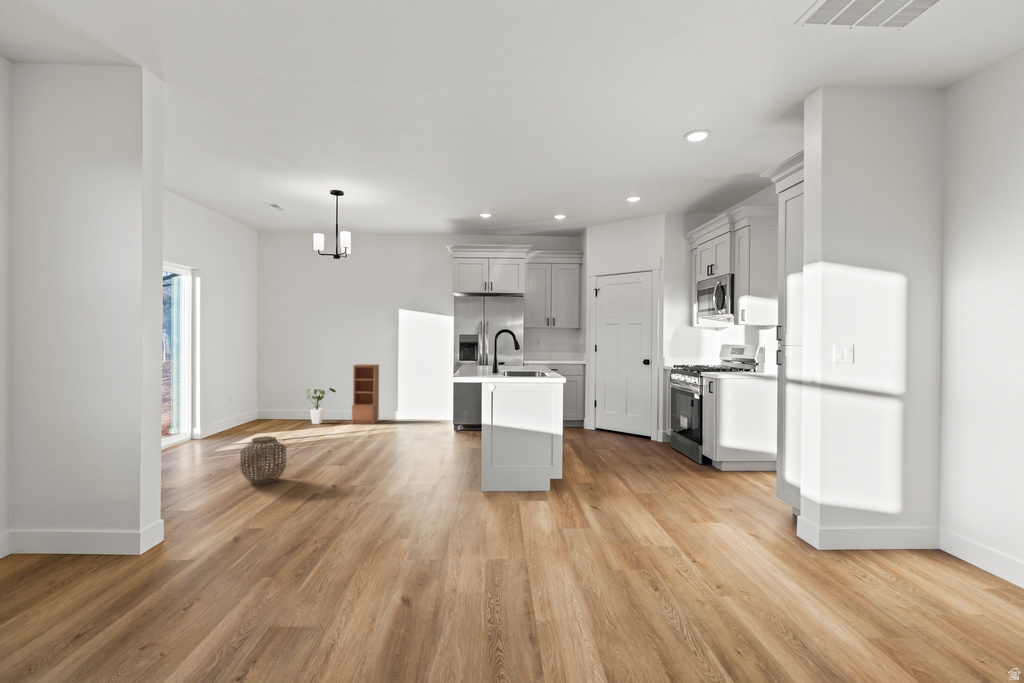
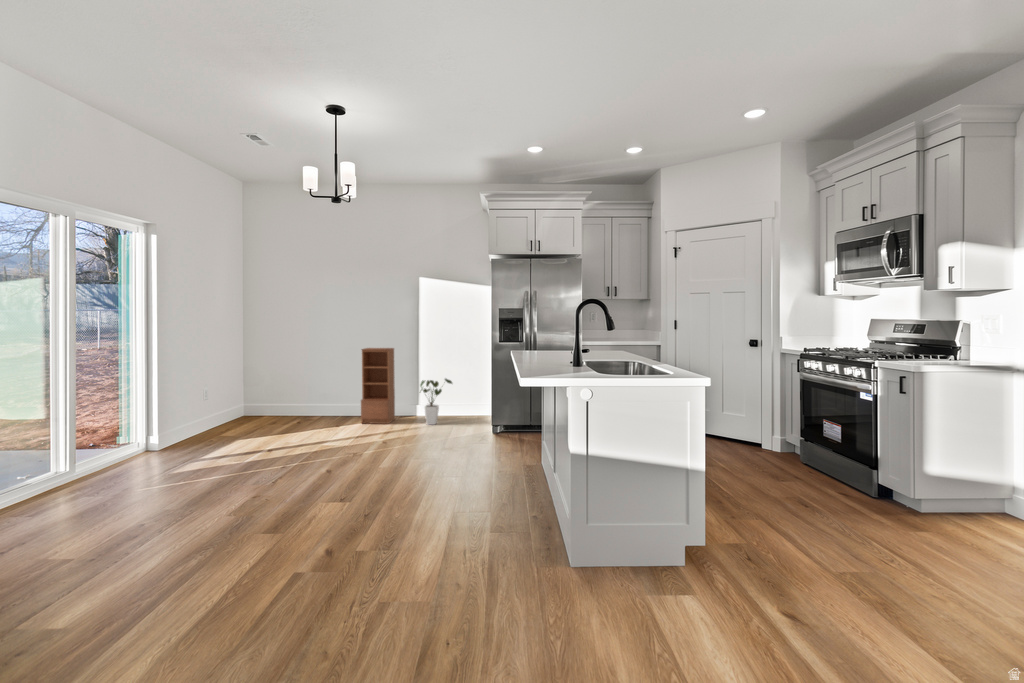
house plant: present [306,388,336,424] -> present [420,379,452,425]
woven basket: present [240,436,286,484] -> none [181,468,257,547]

